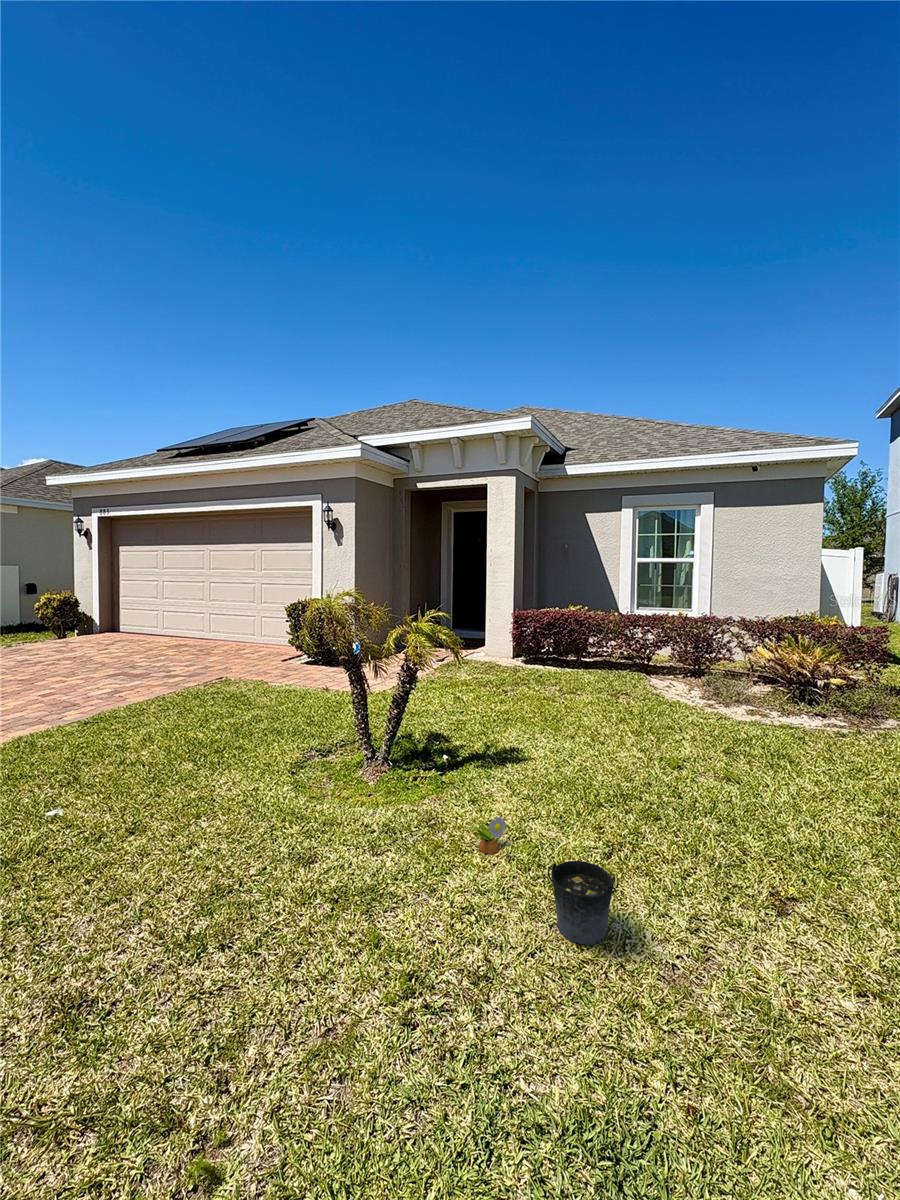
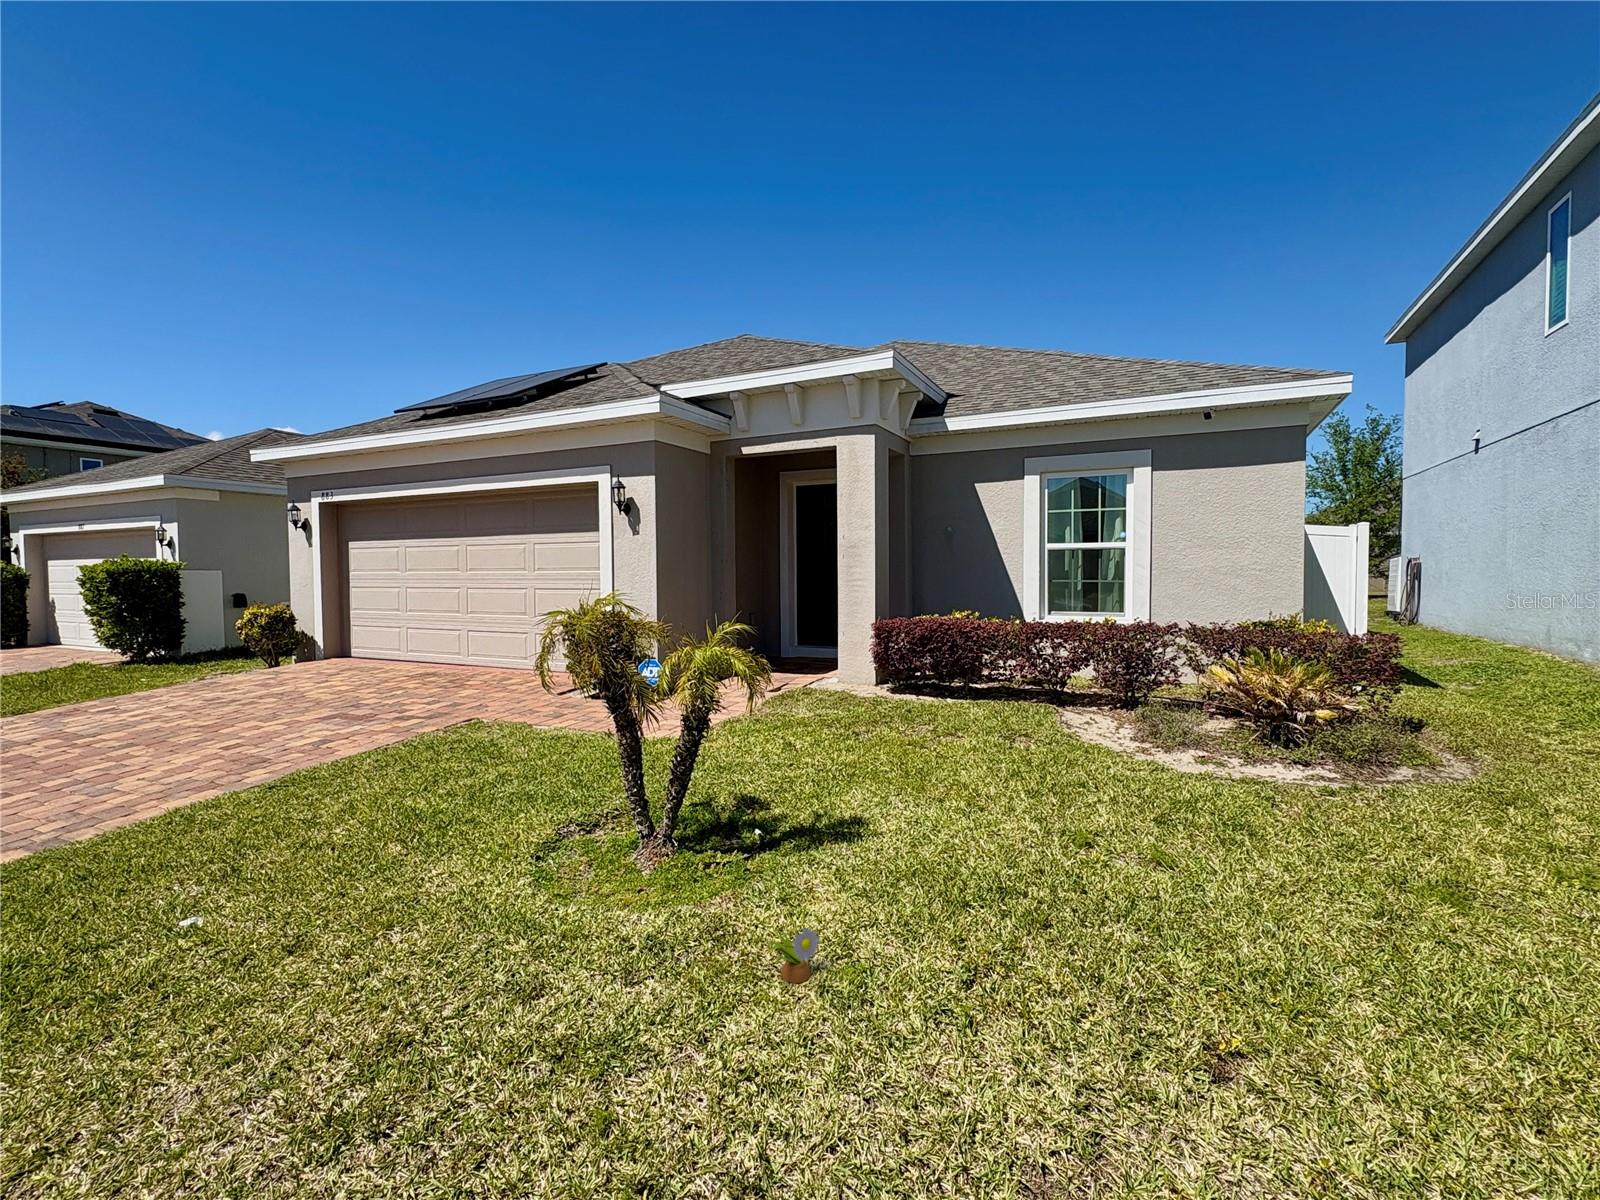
bucket: present [547,861,616,945] -> none [862,1000,960,1131]

